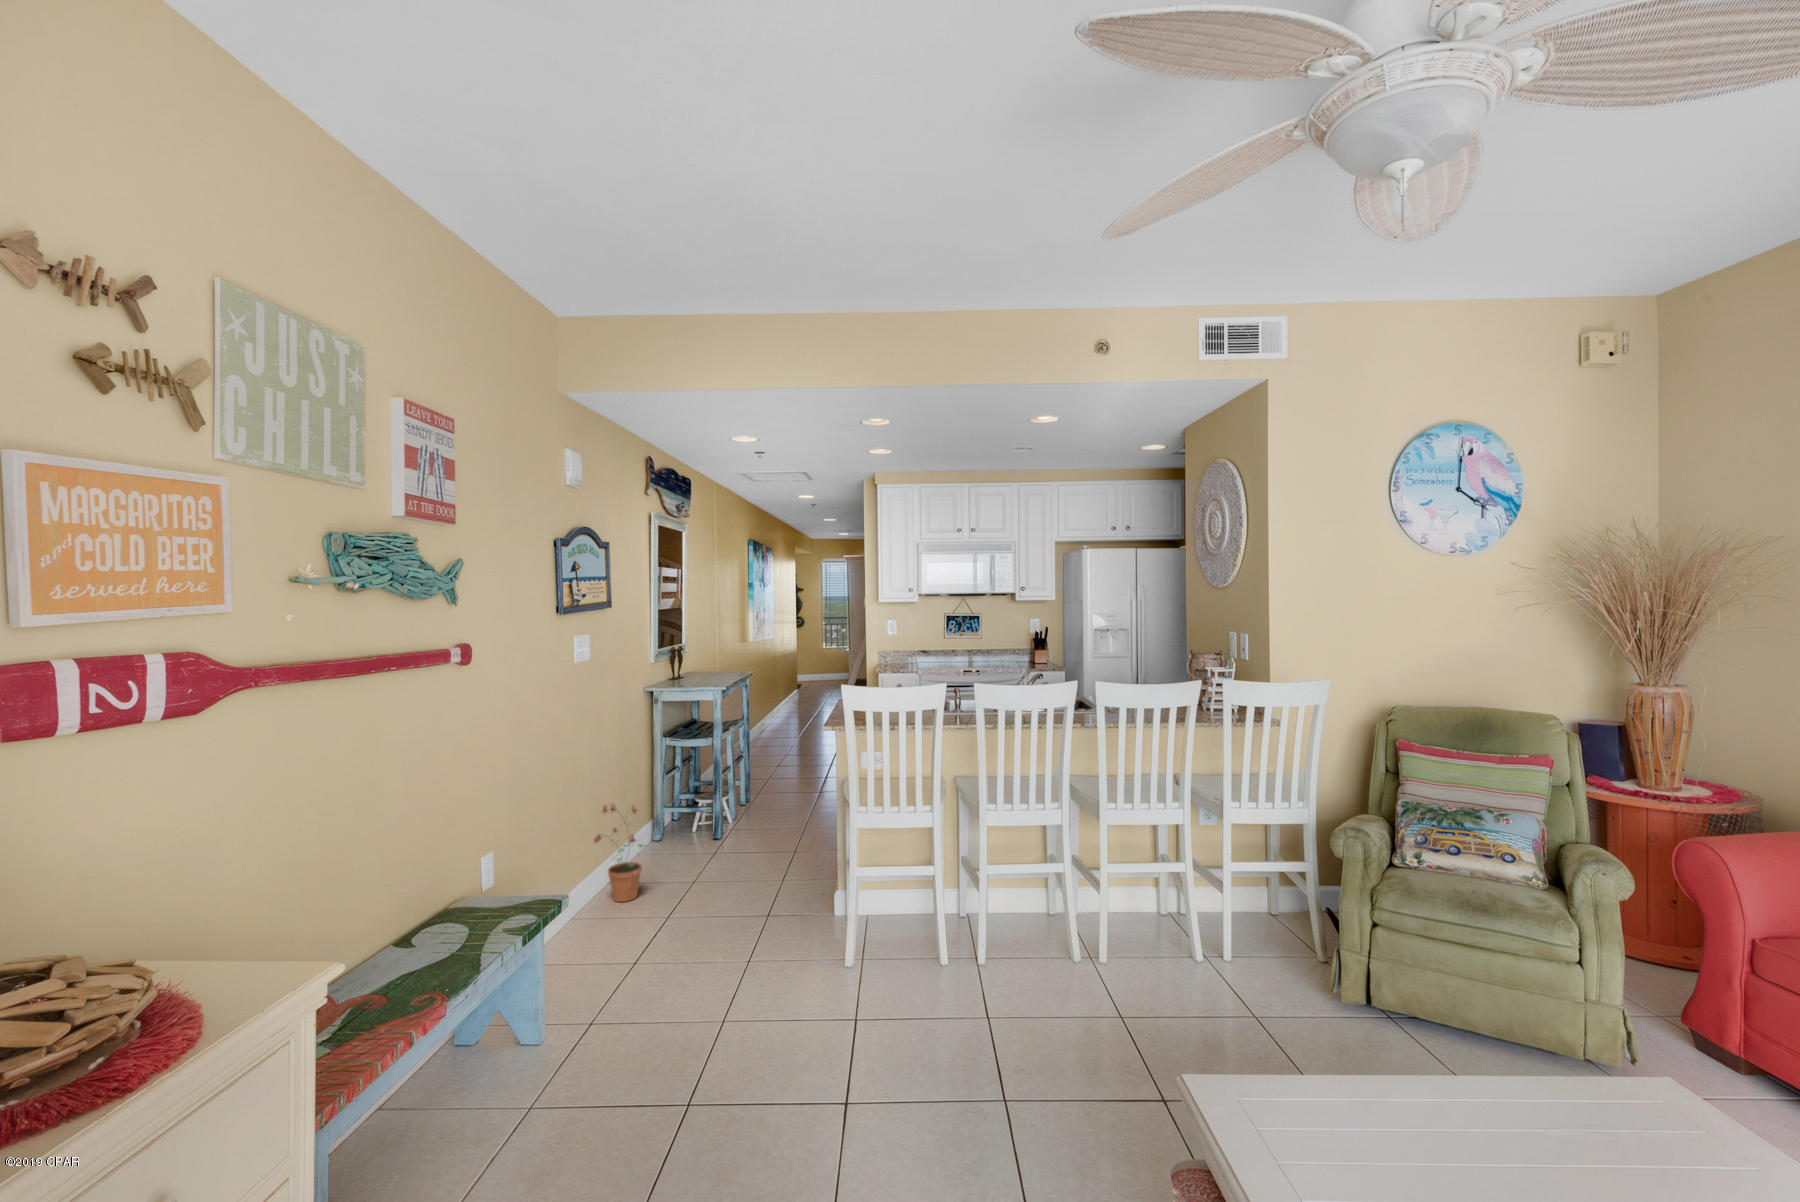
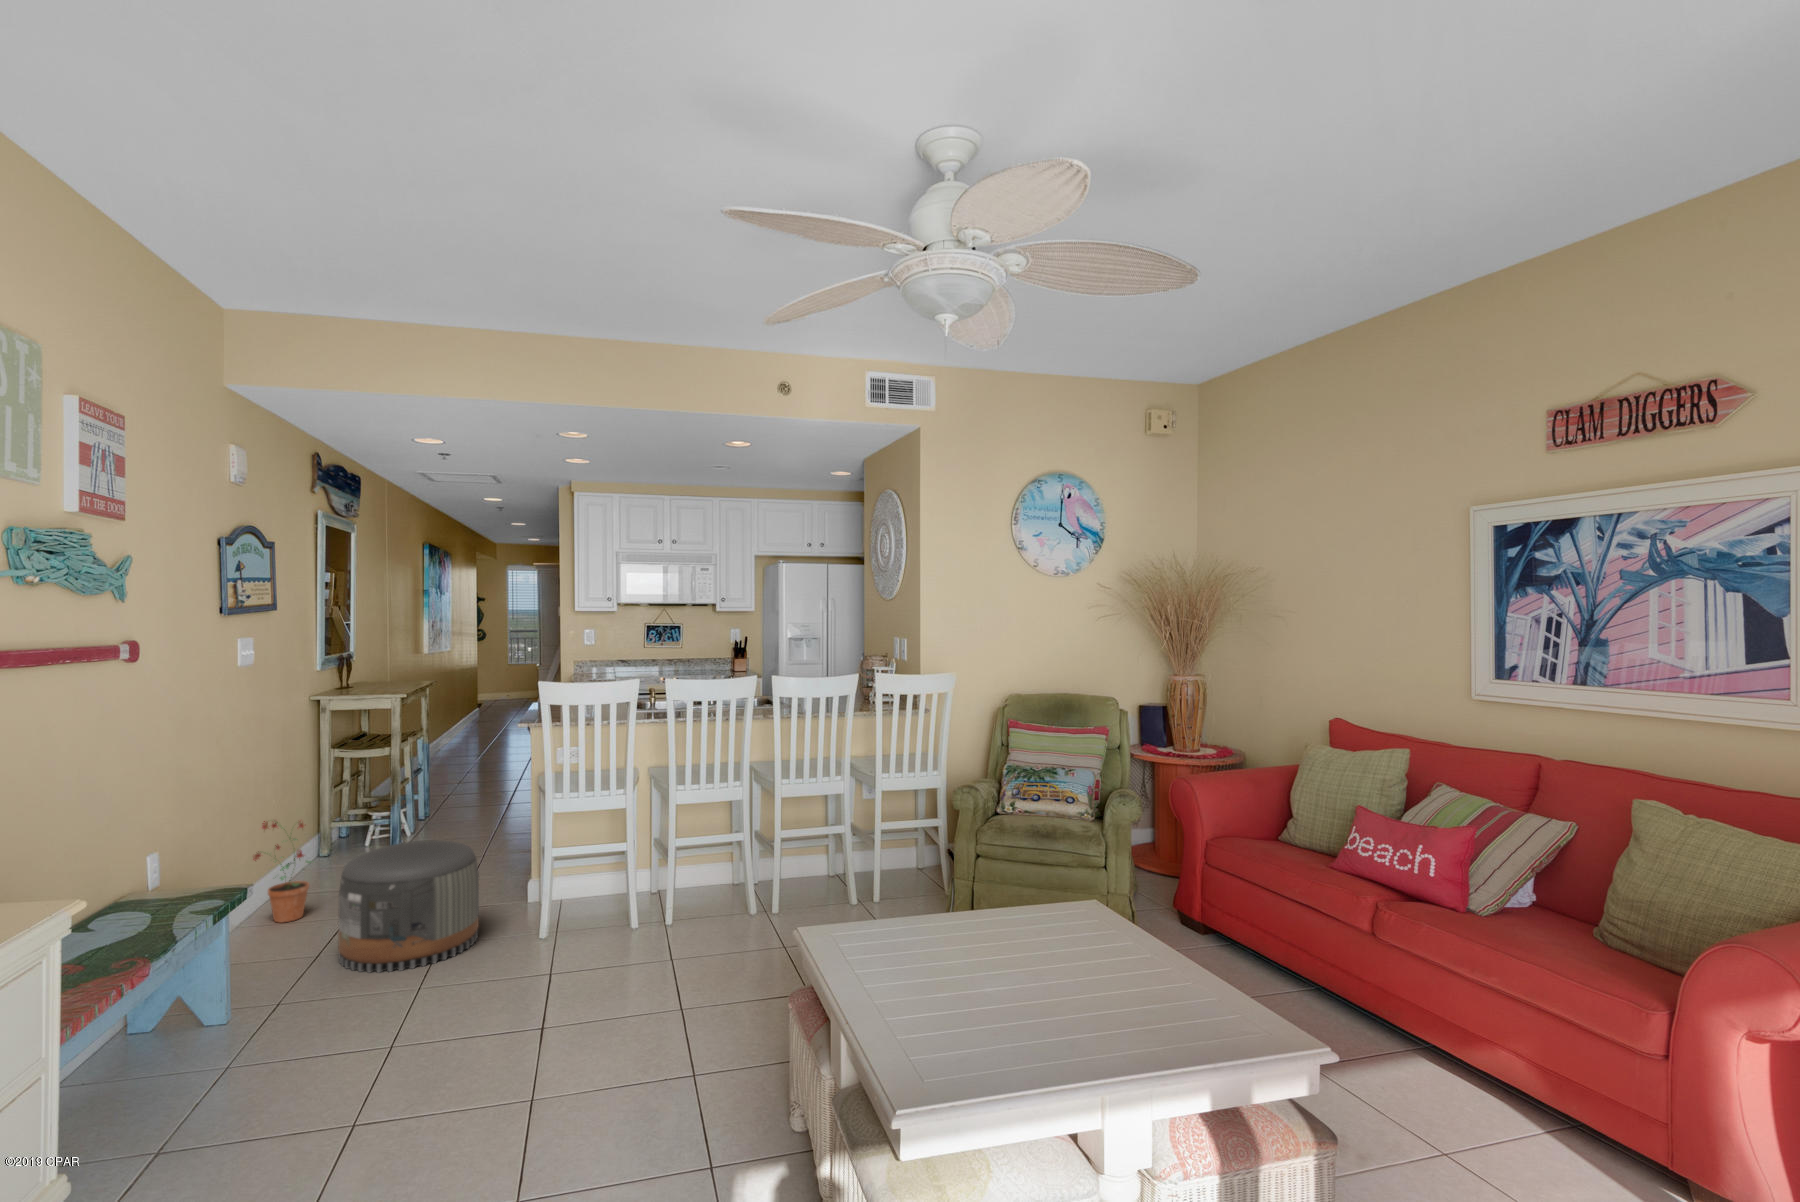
pouf: none [655,841,784,984] -> present [338,840,479,973]

